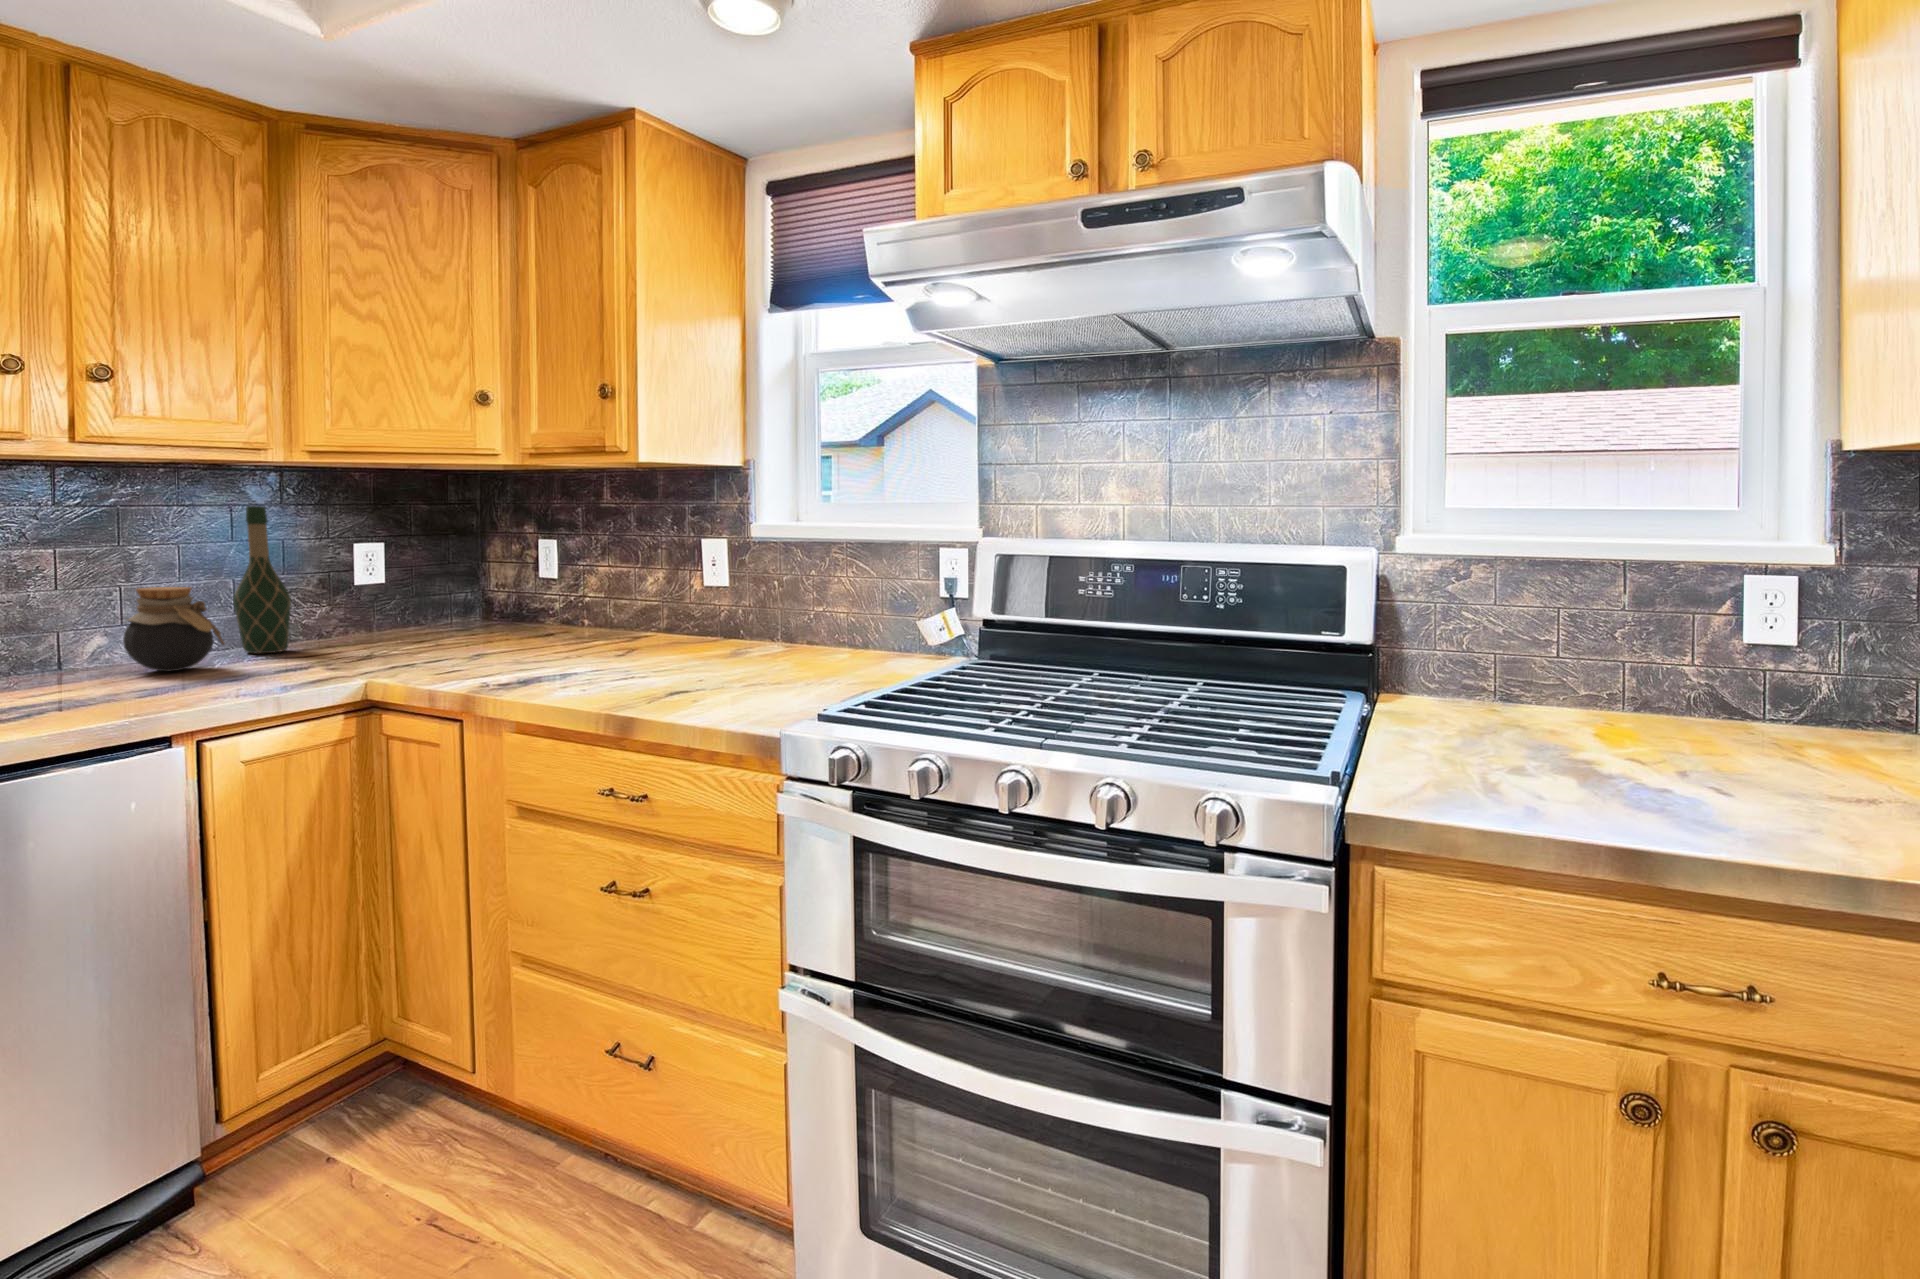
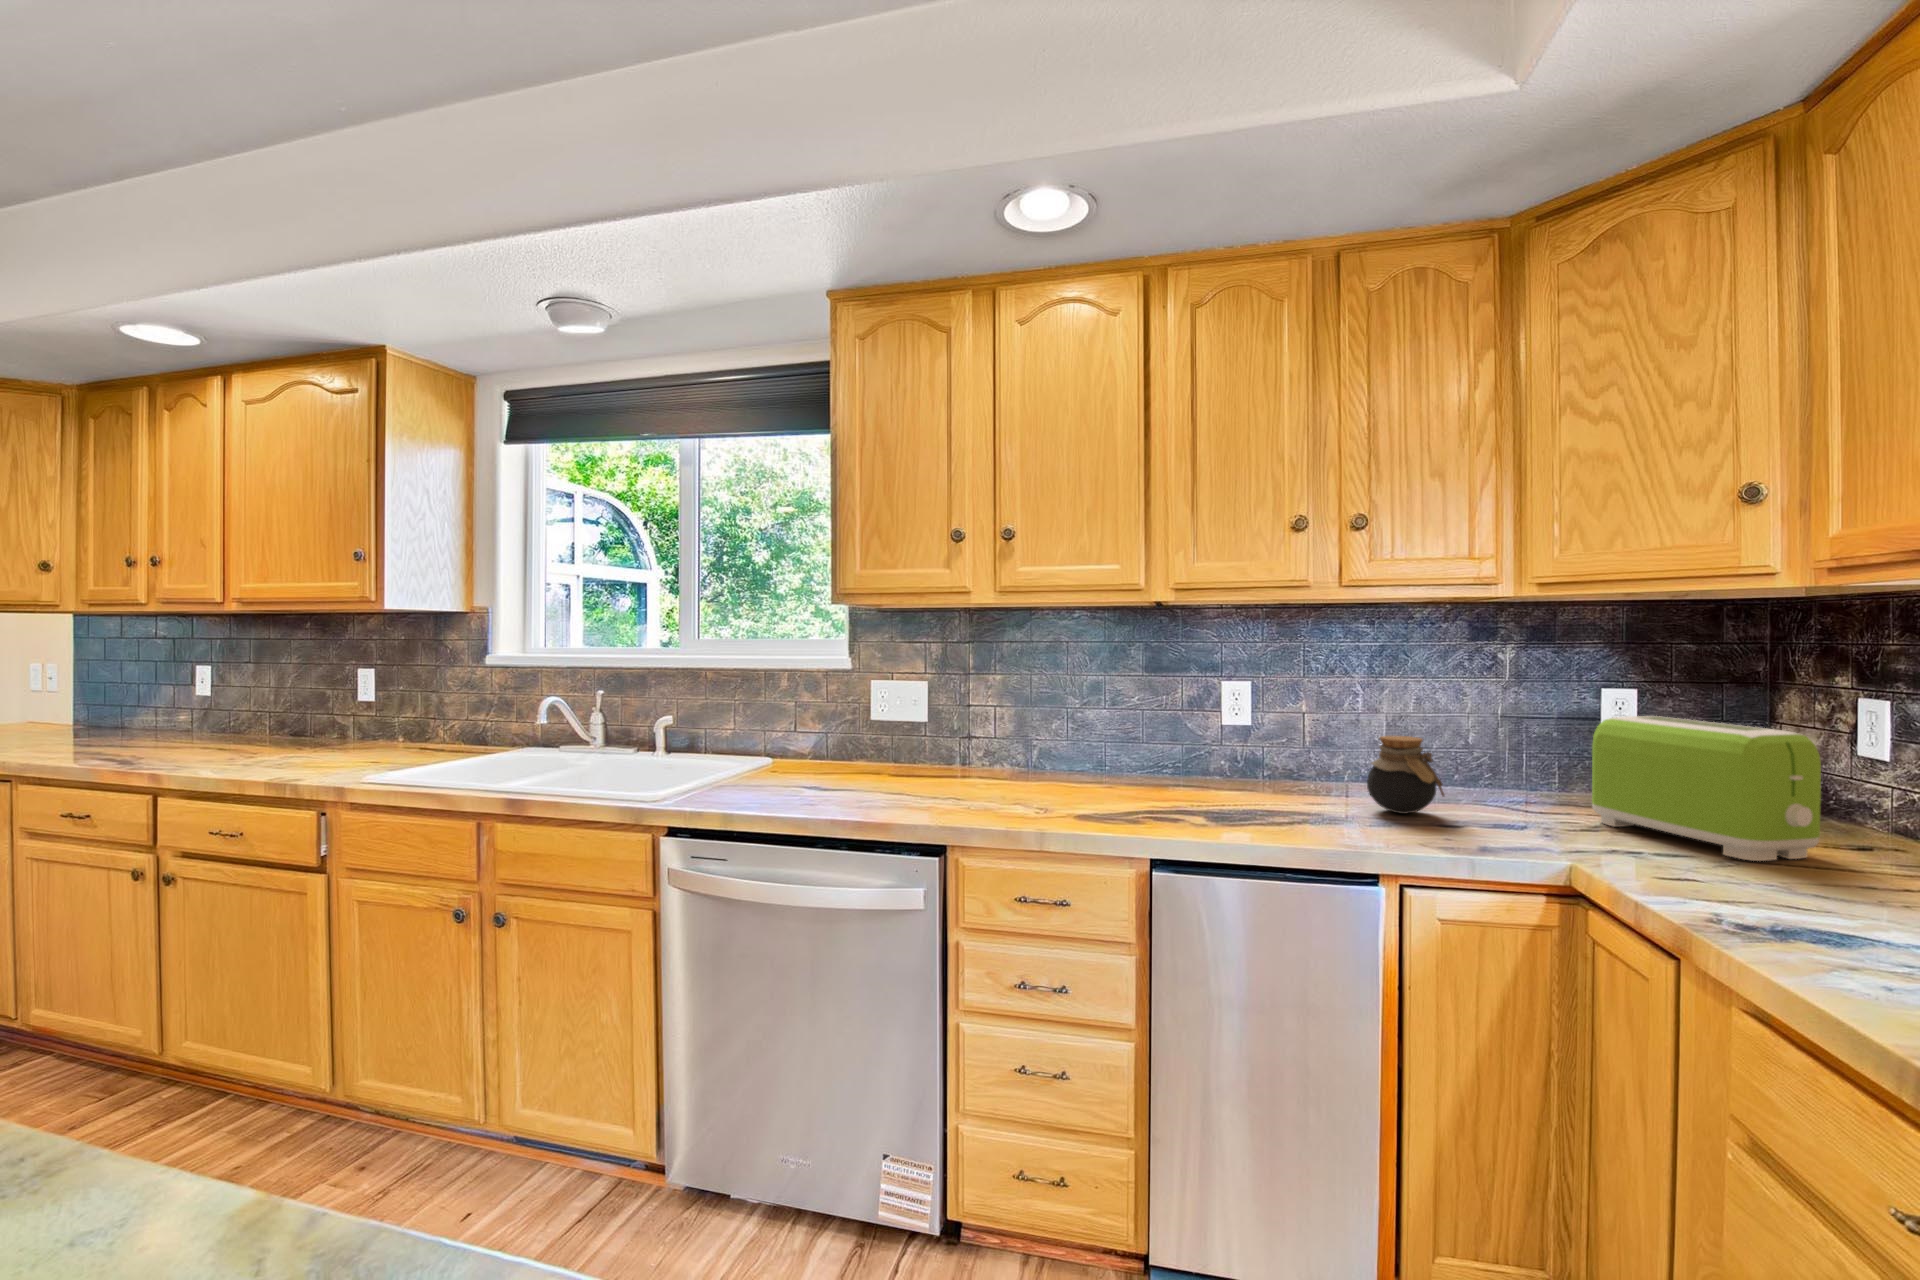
wine bottle: present [233,506,291,653] -> none [1466,661,1519,806]
toaster: none [362,554,528,656] -> present [1592,716,1821,861]

